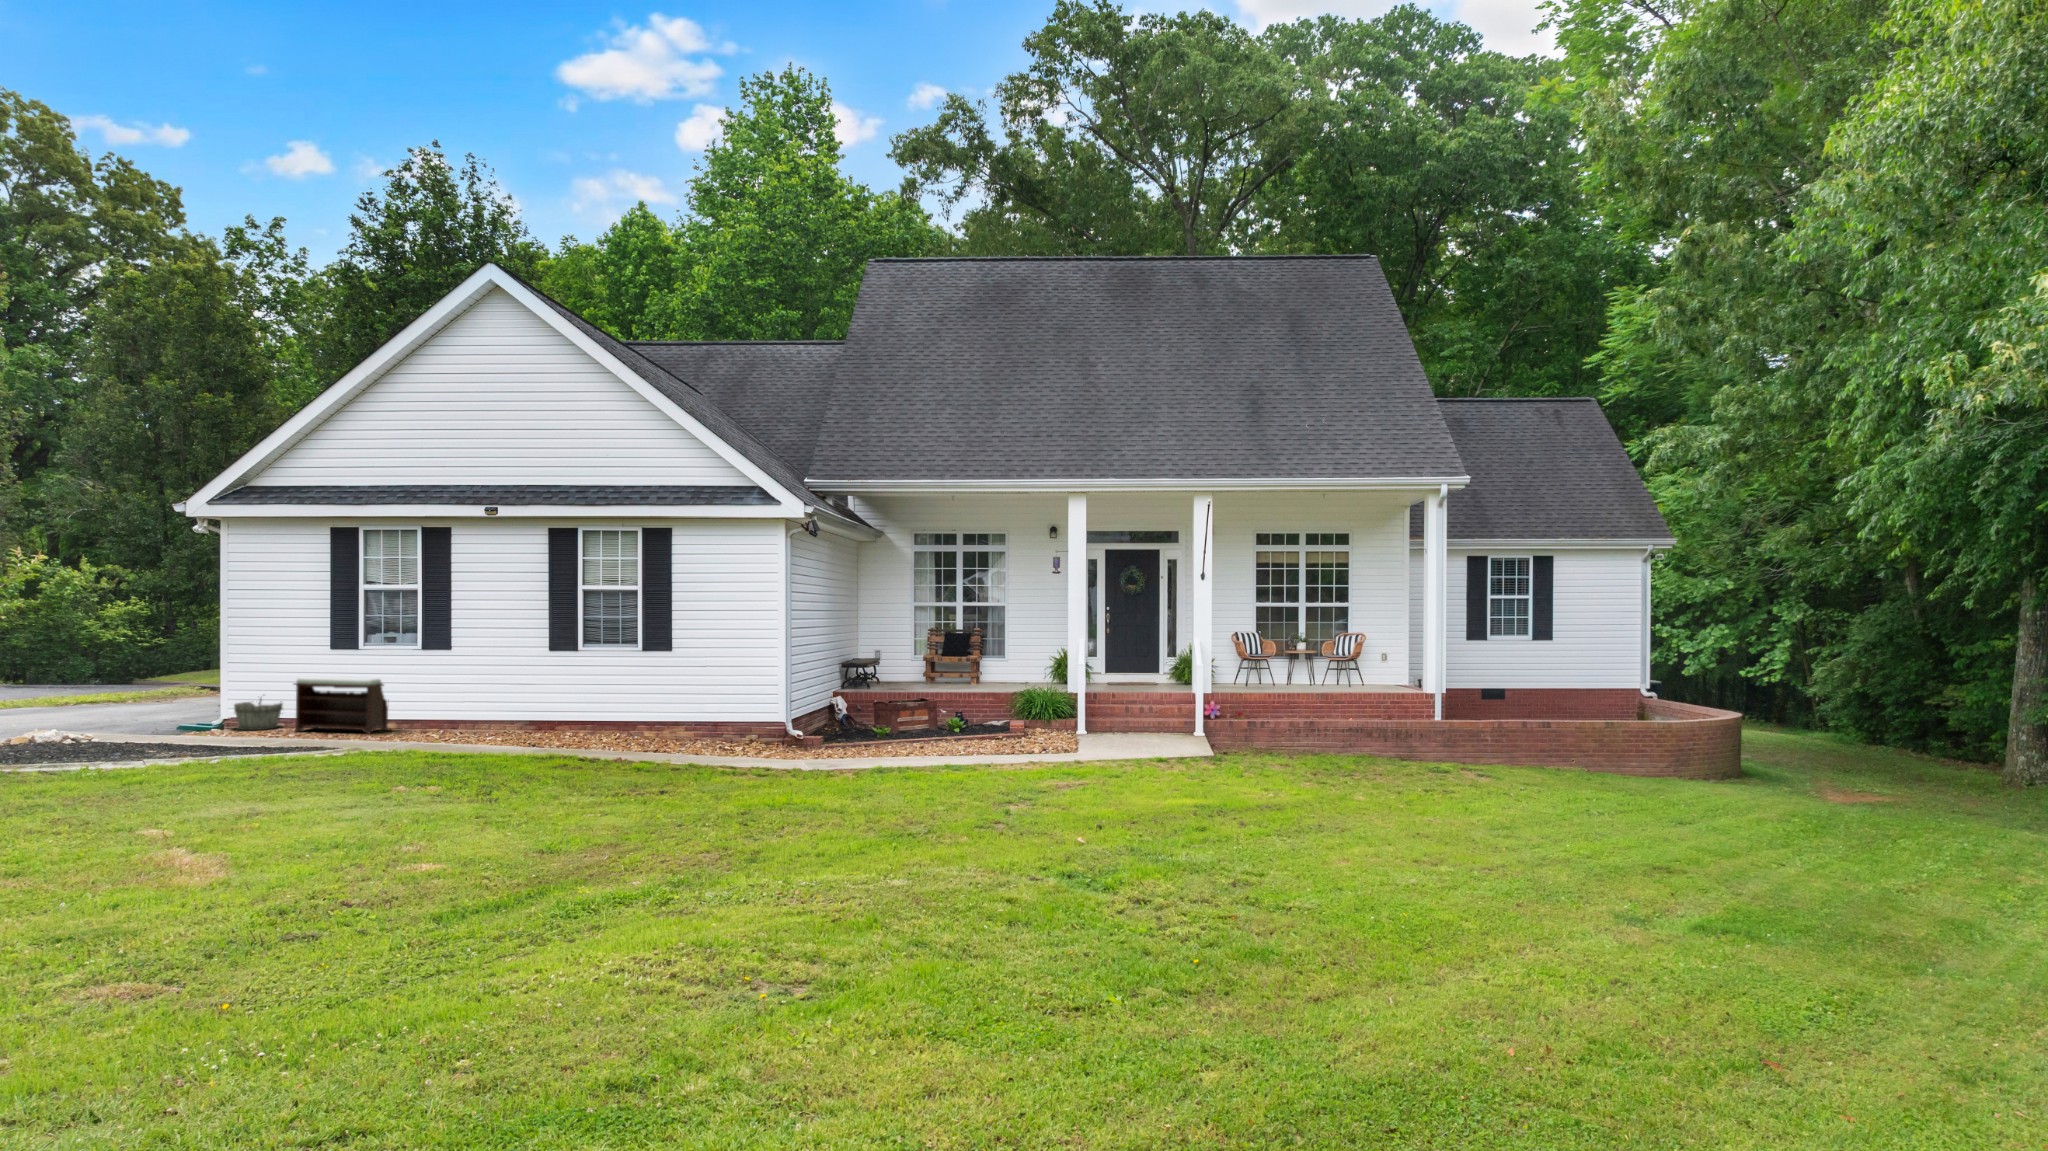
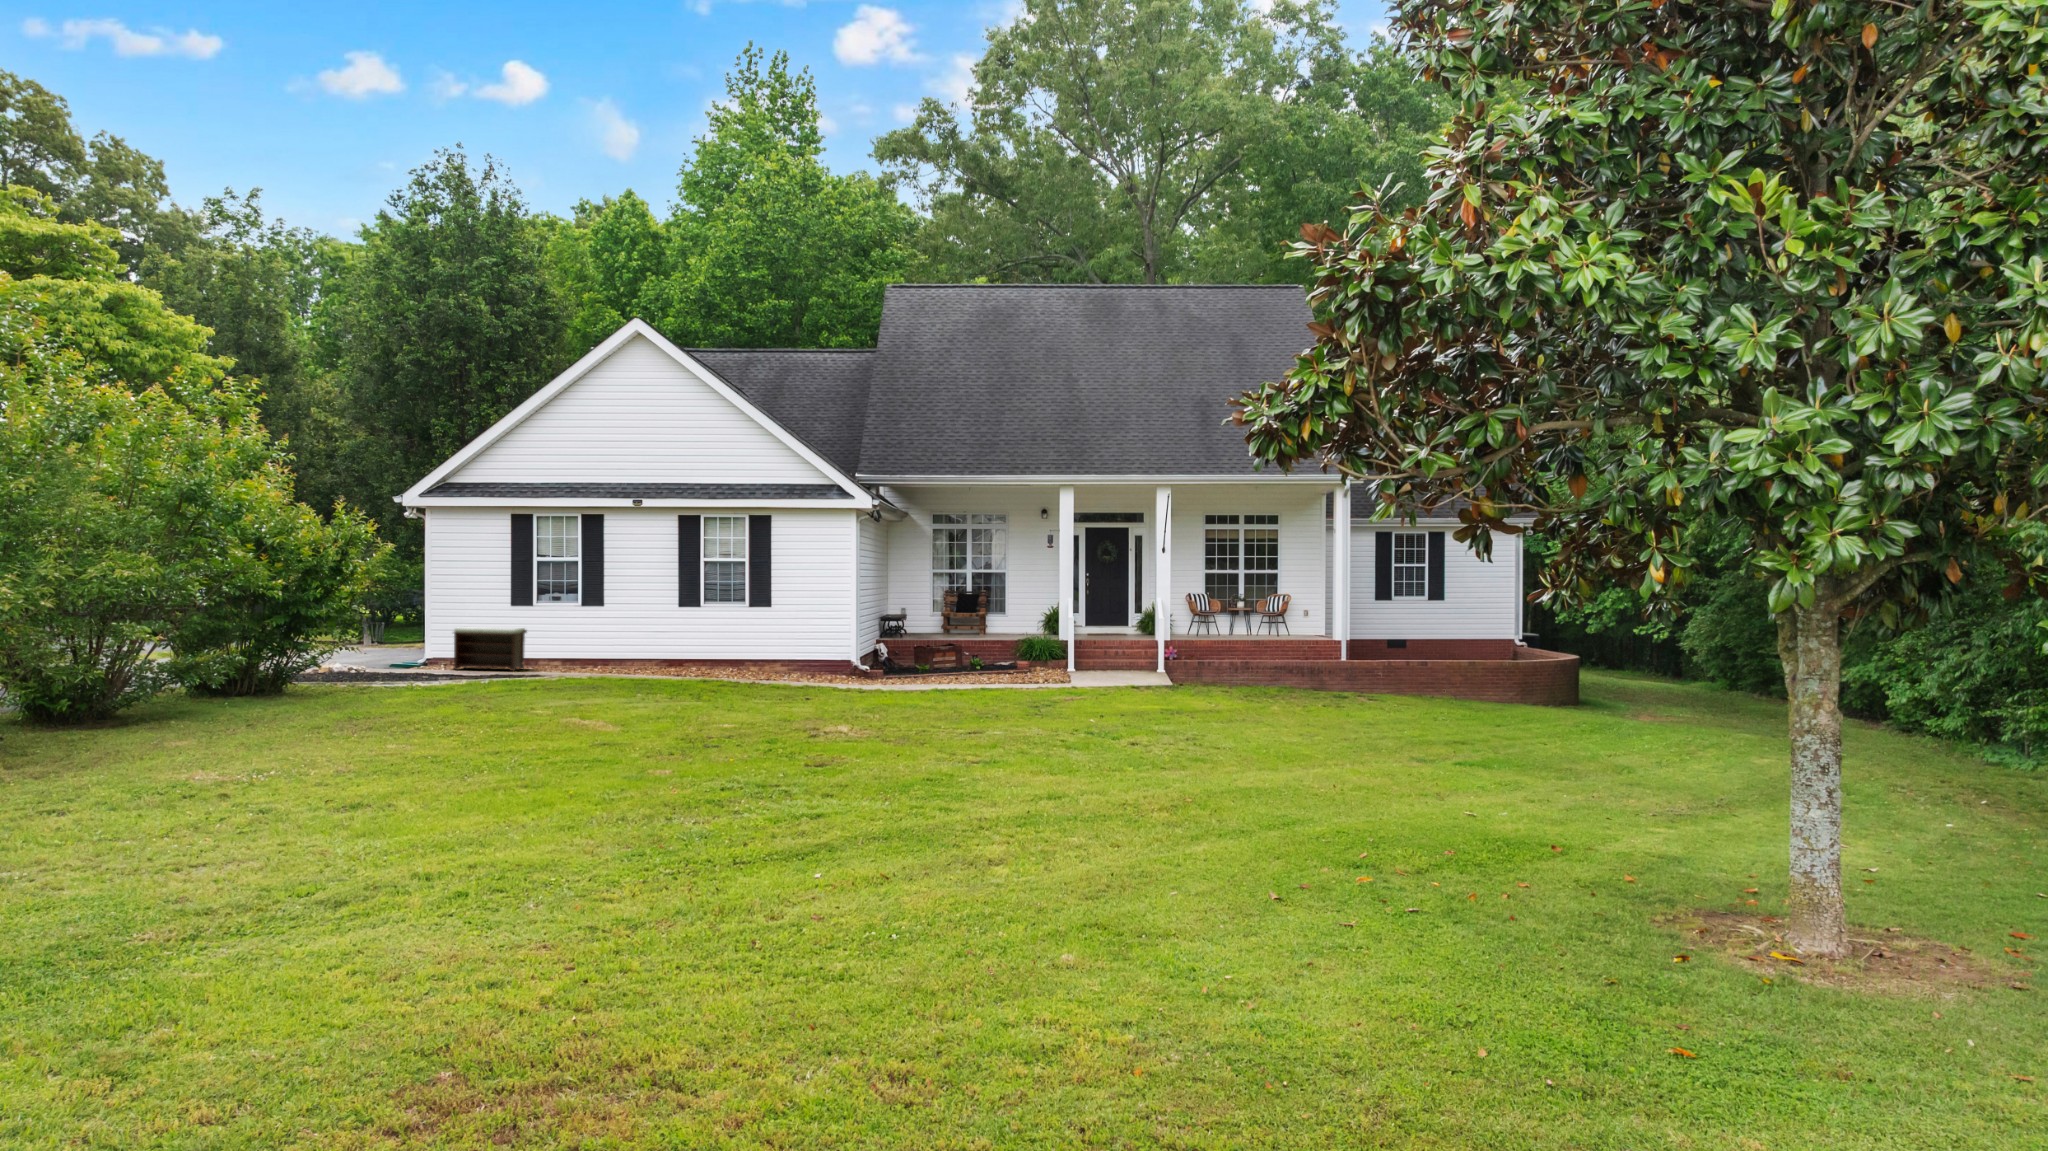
wooden bucket: present [234,699,283,730] -> none [402,641,439,669]

